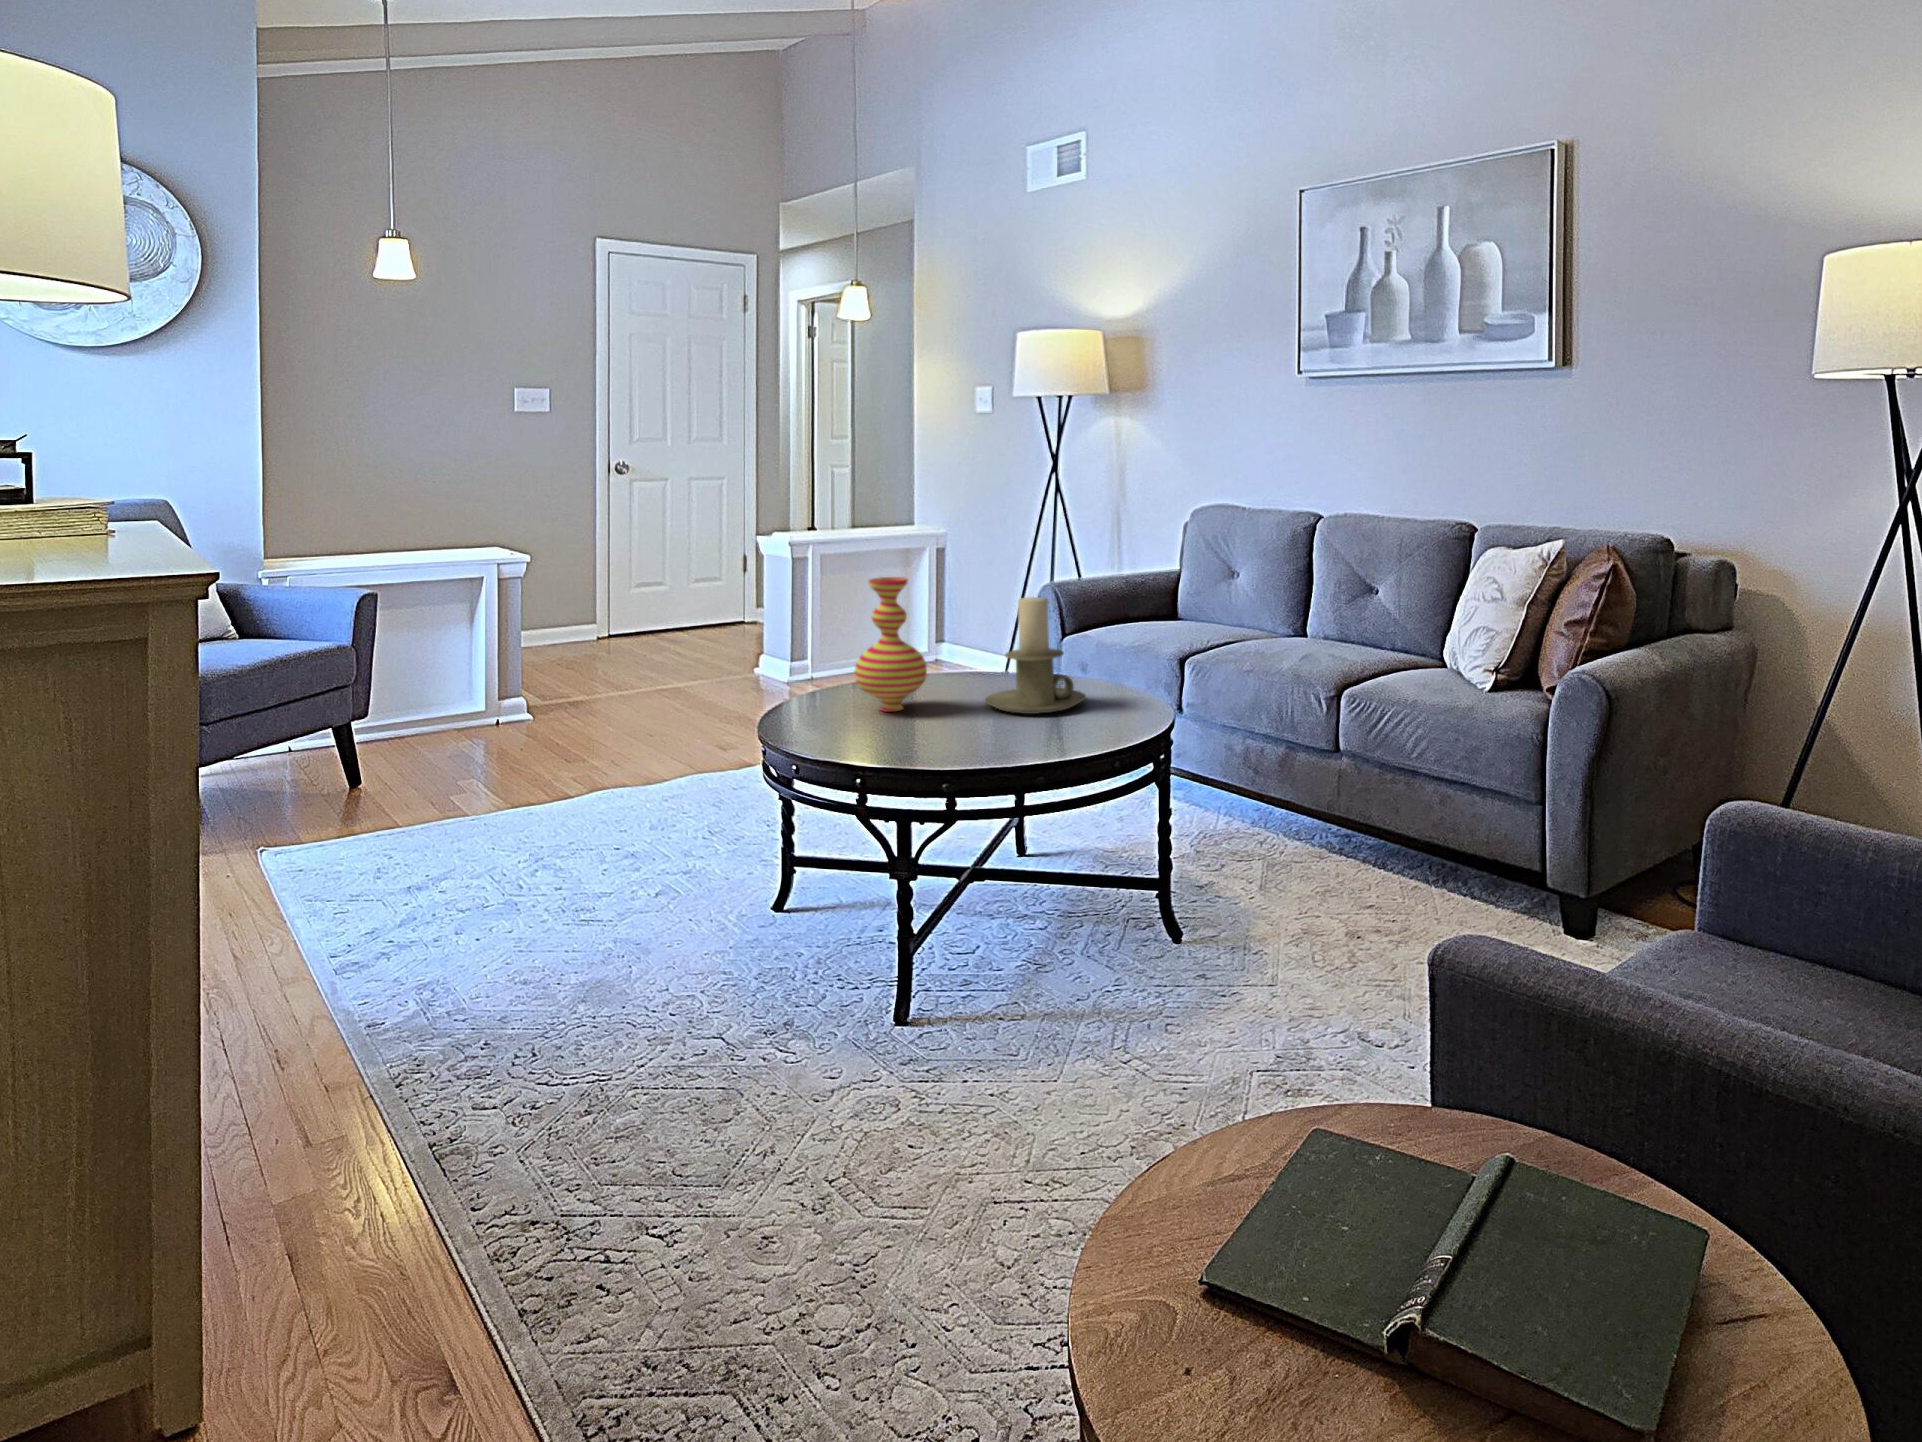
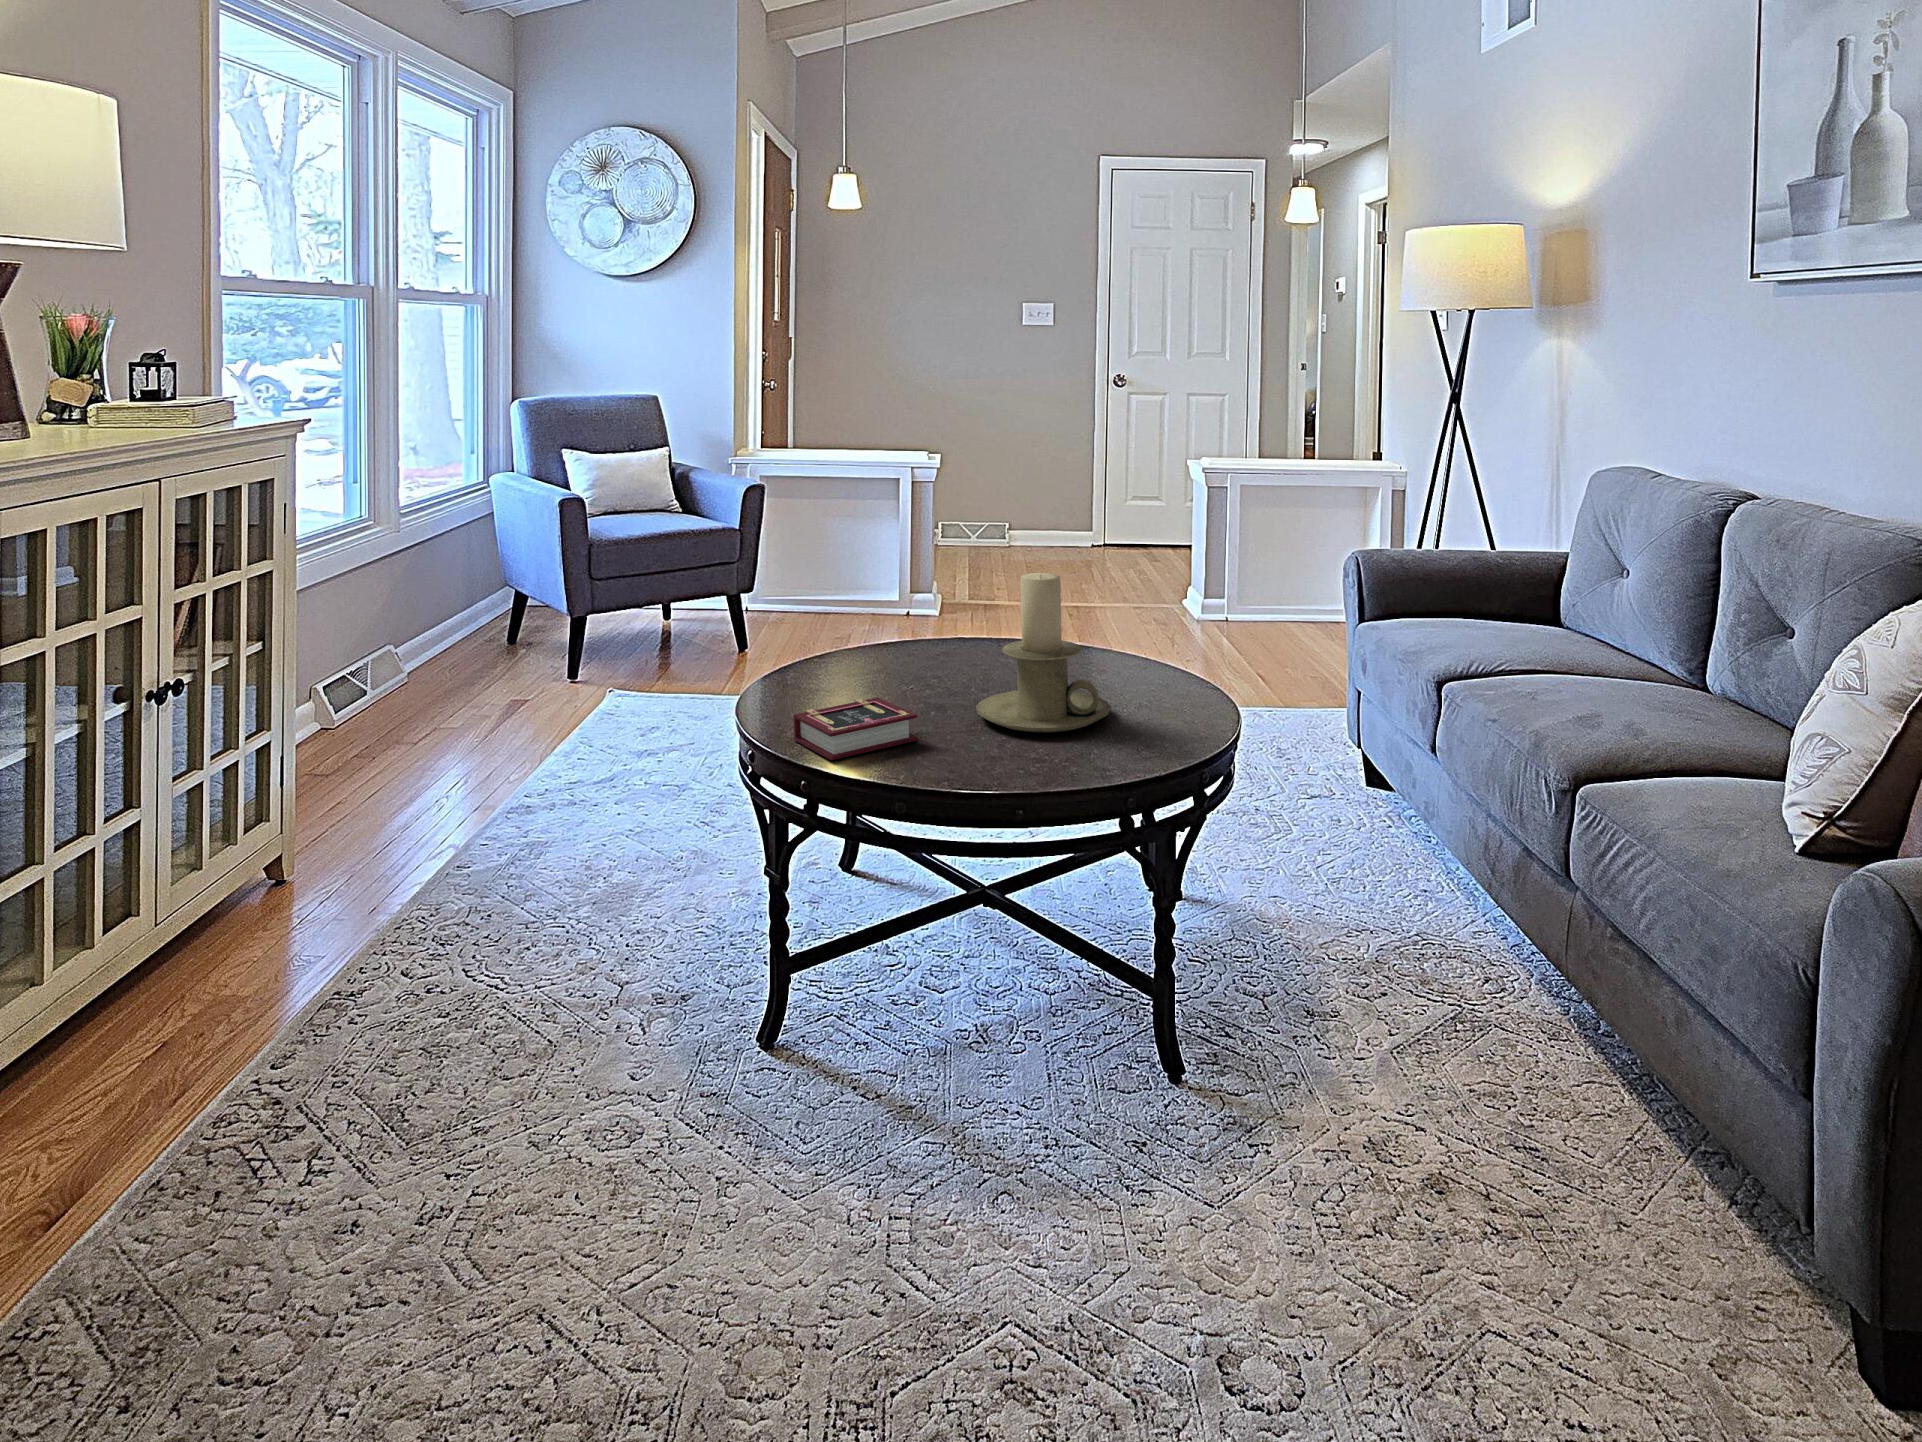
vase: present [855,577,927,712] -> none [844,527,931,692]
book: none [904,707,991,747] -> present [794,697,918,760]

